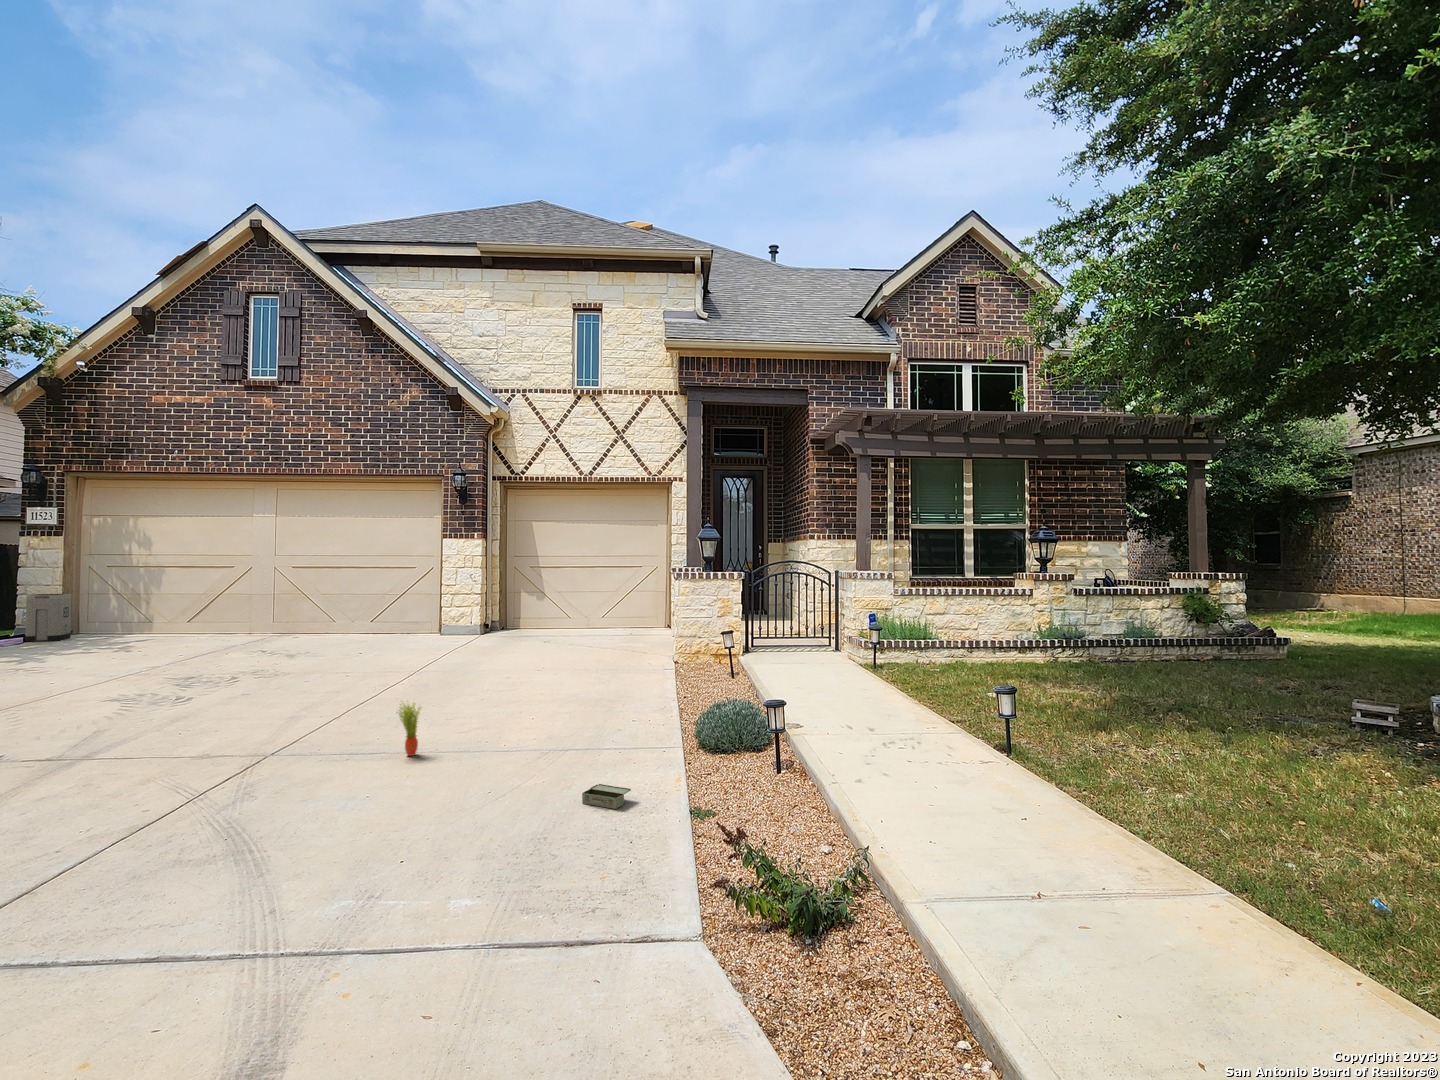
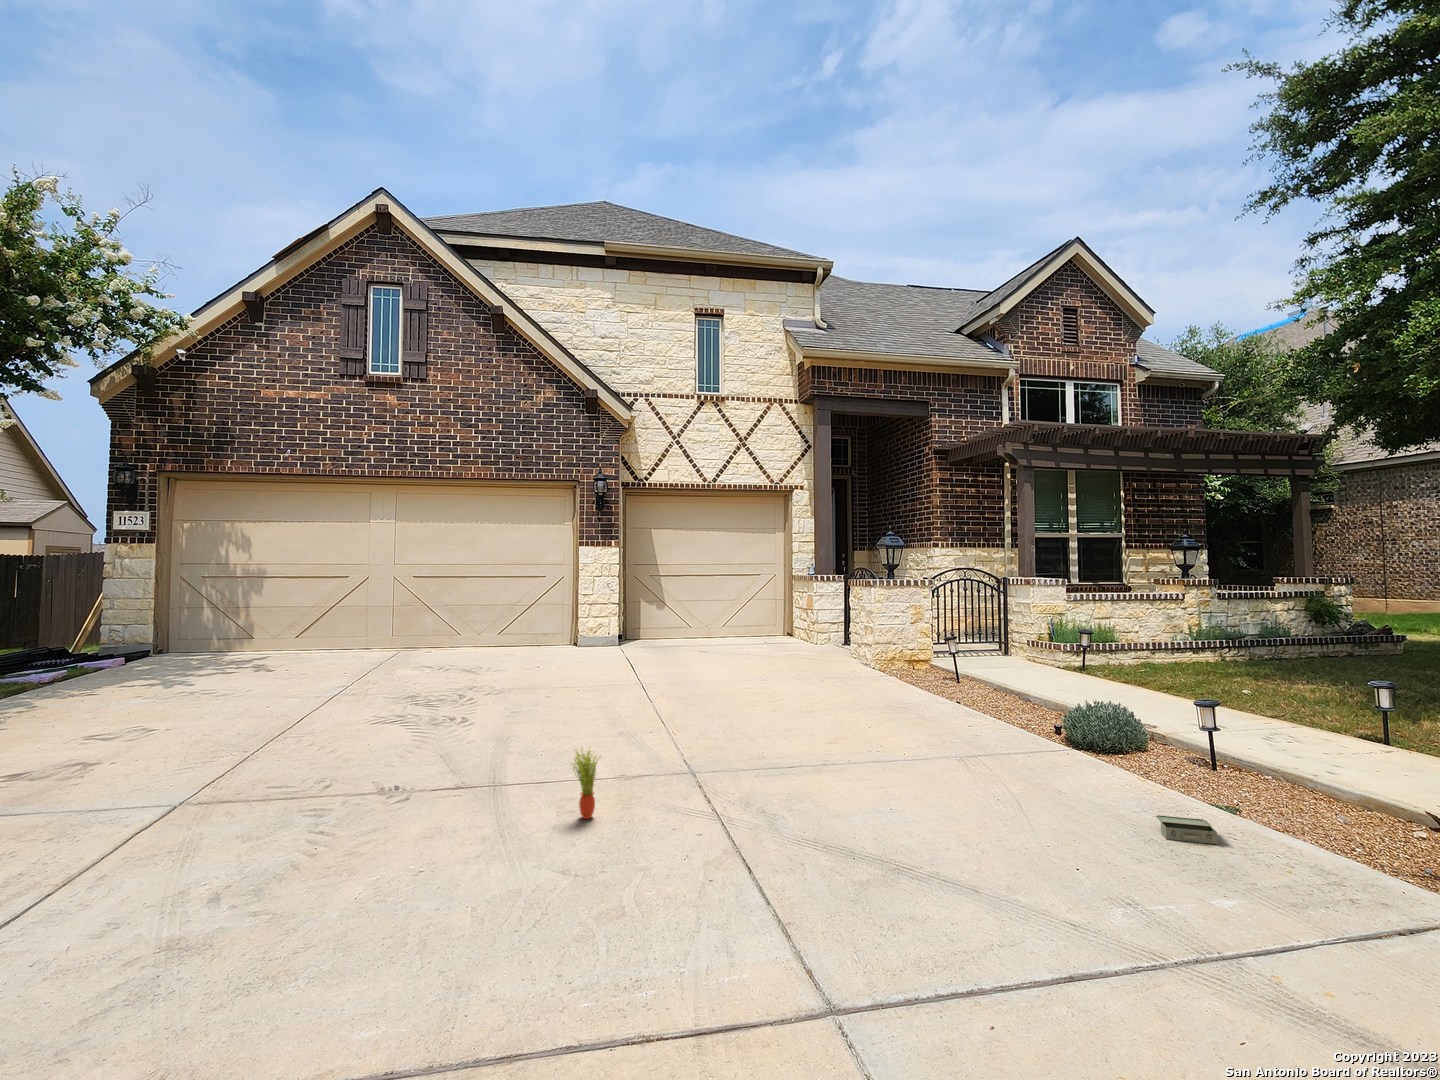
trash can: present [25,594,71,642] -> none [120,609,168,664]
potted plant: present [397,703,422,756] -> present [573,749,601,819]

